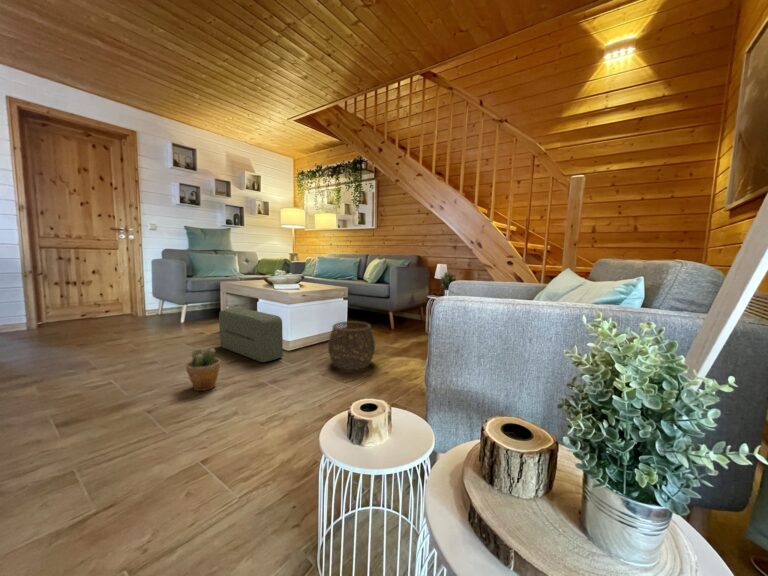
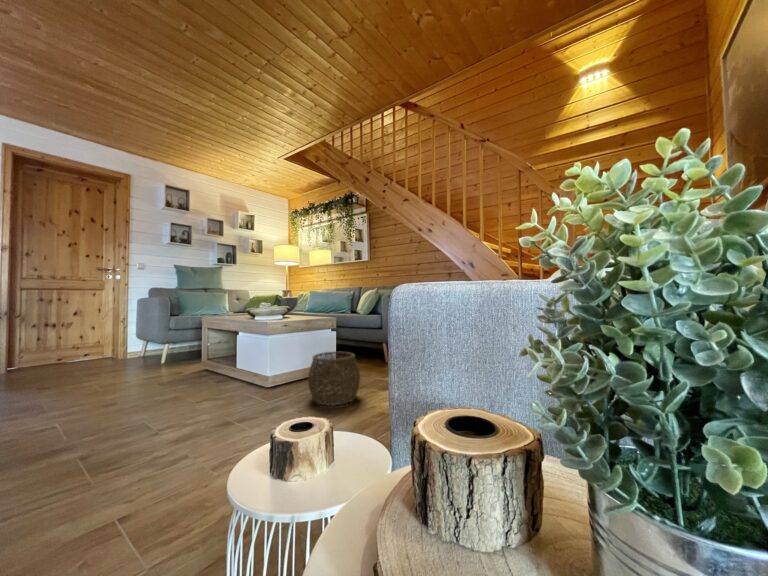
pouf: present [219,308,283,362] -> none [195,343,260,400]
potted plant: present [186,348,221,391] -> none [141,382,182,433]

